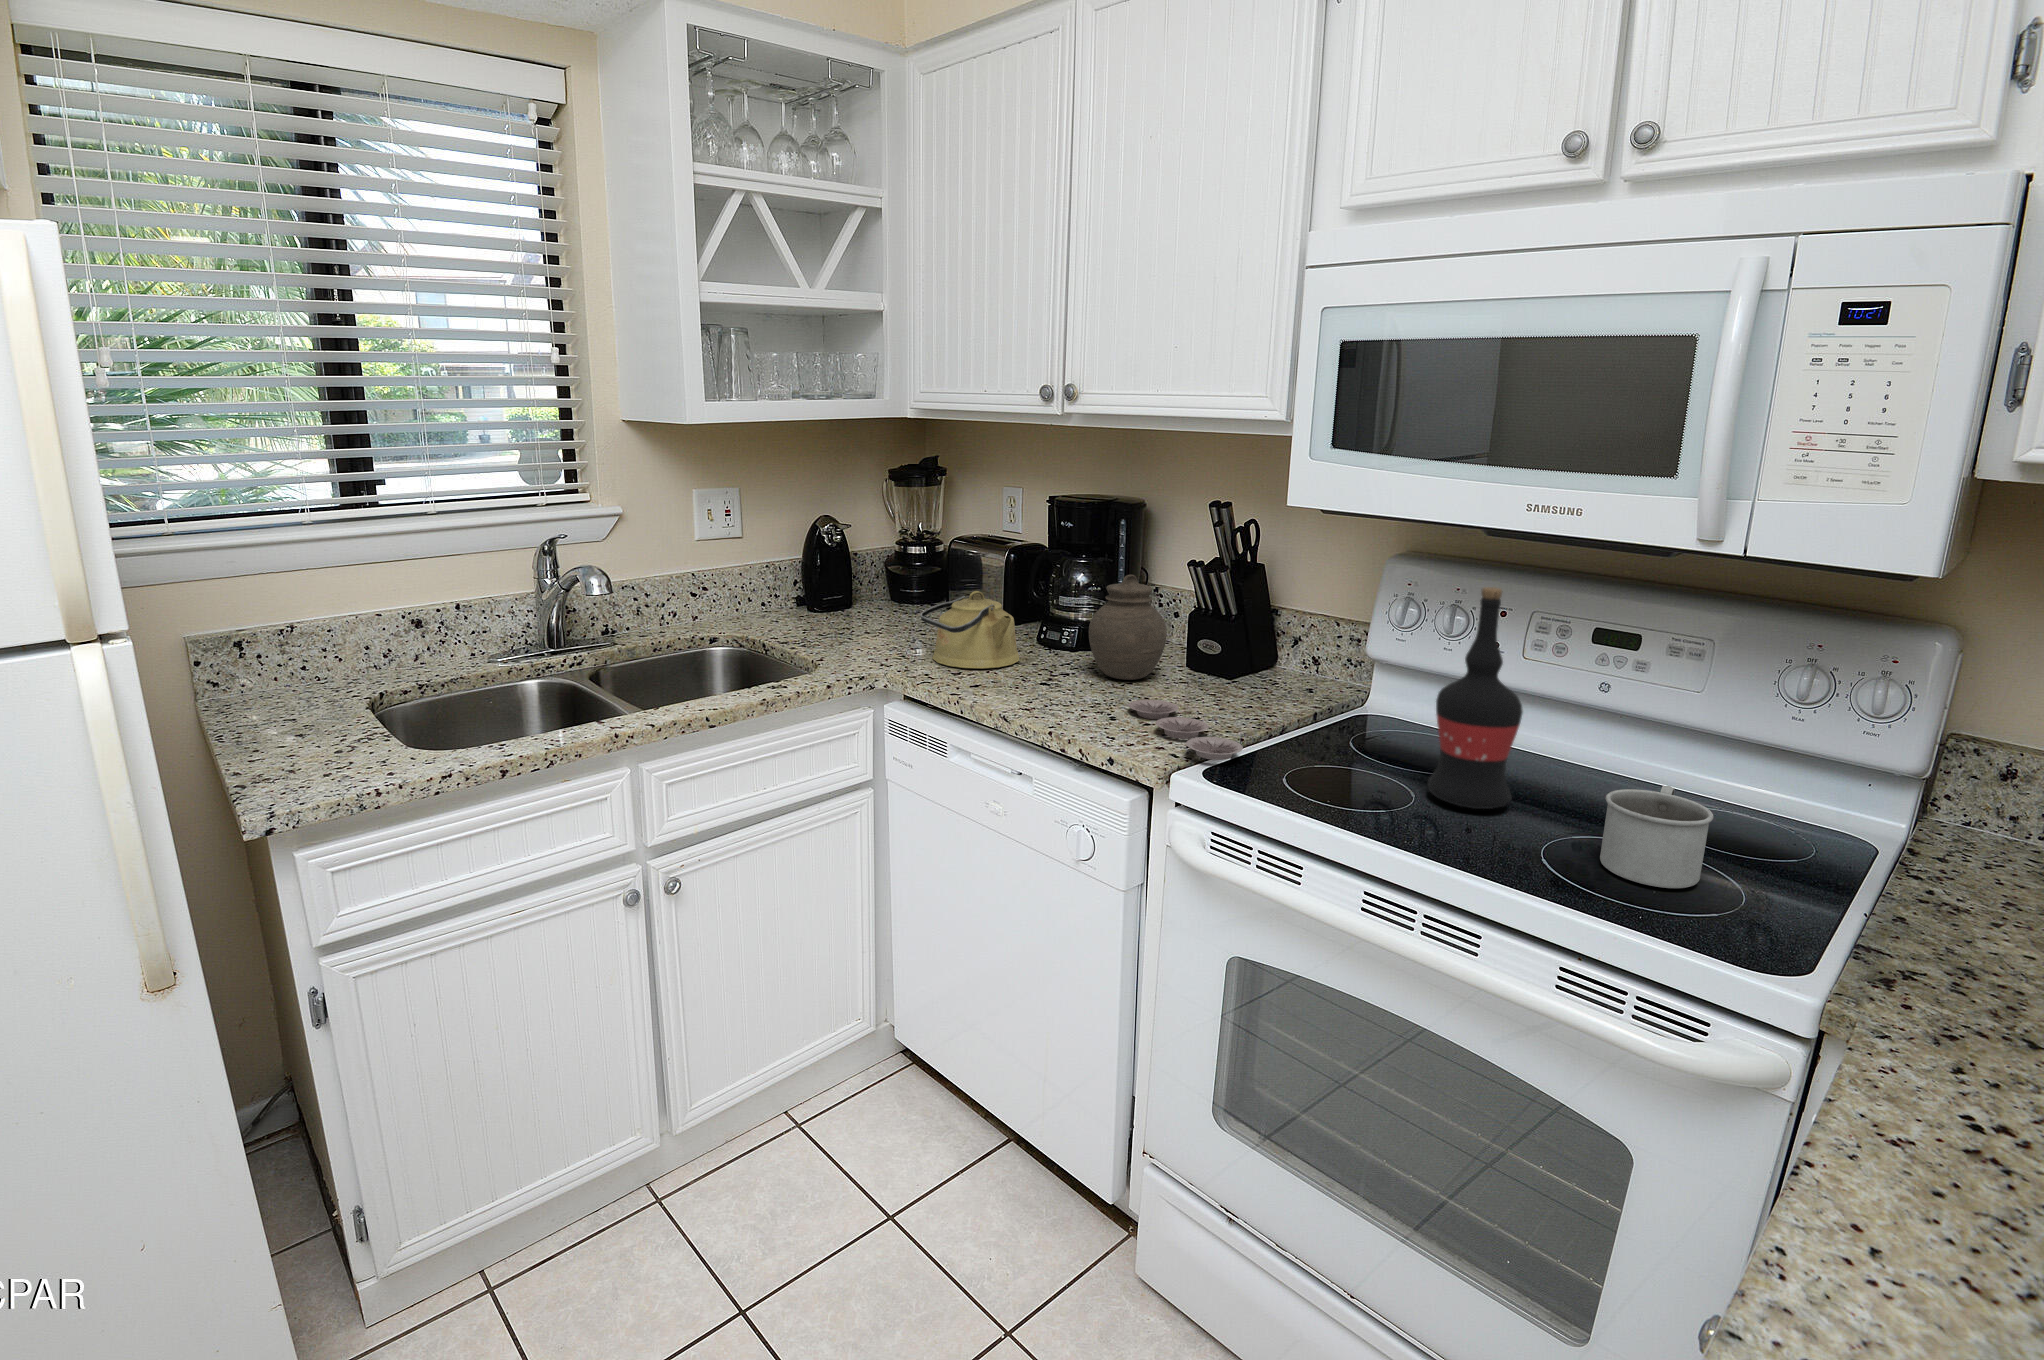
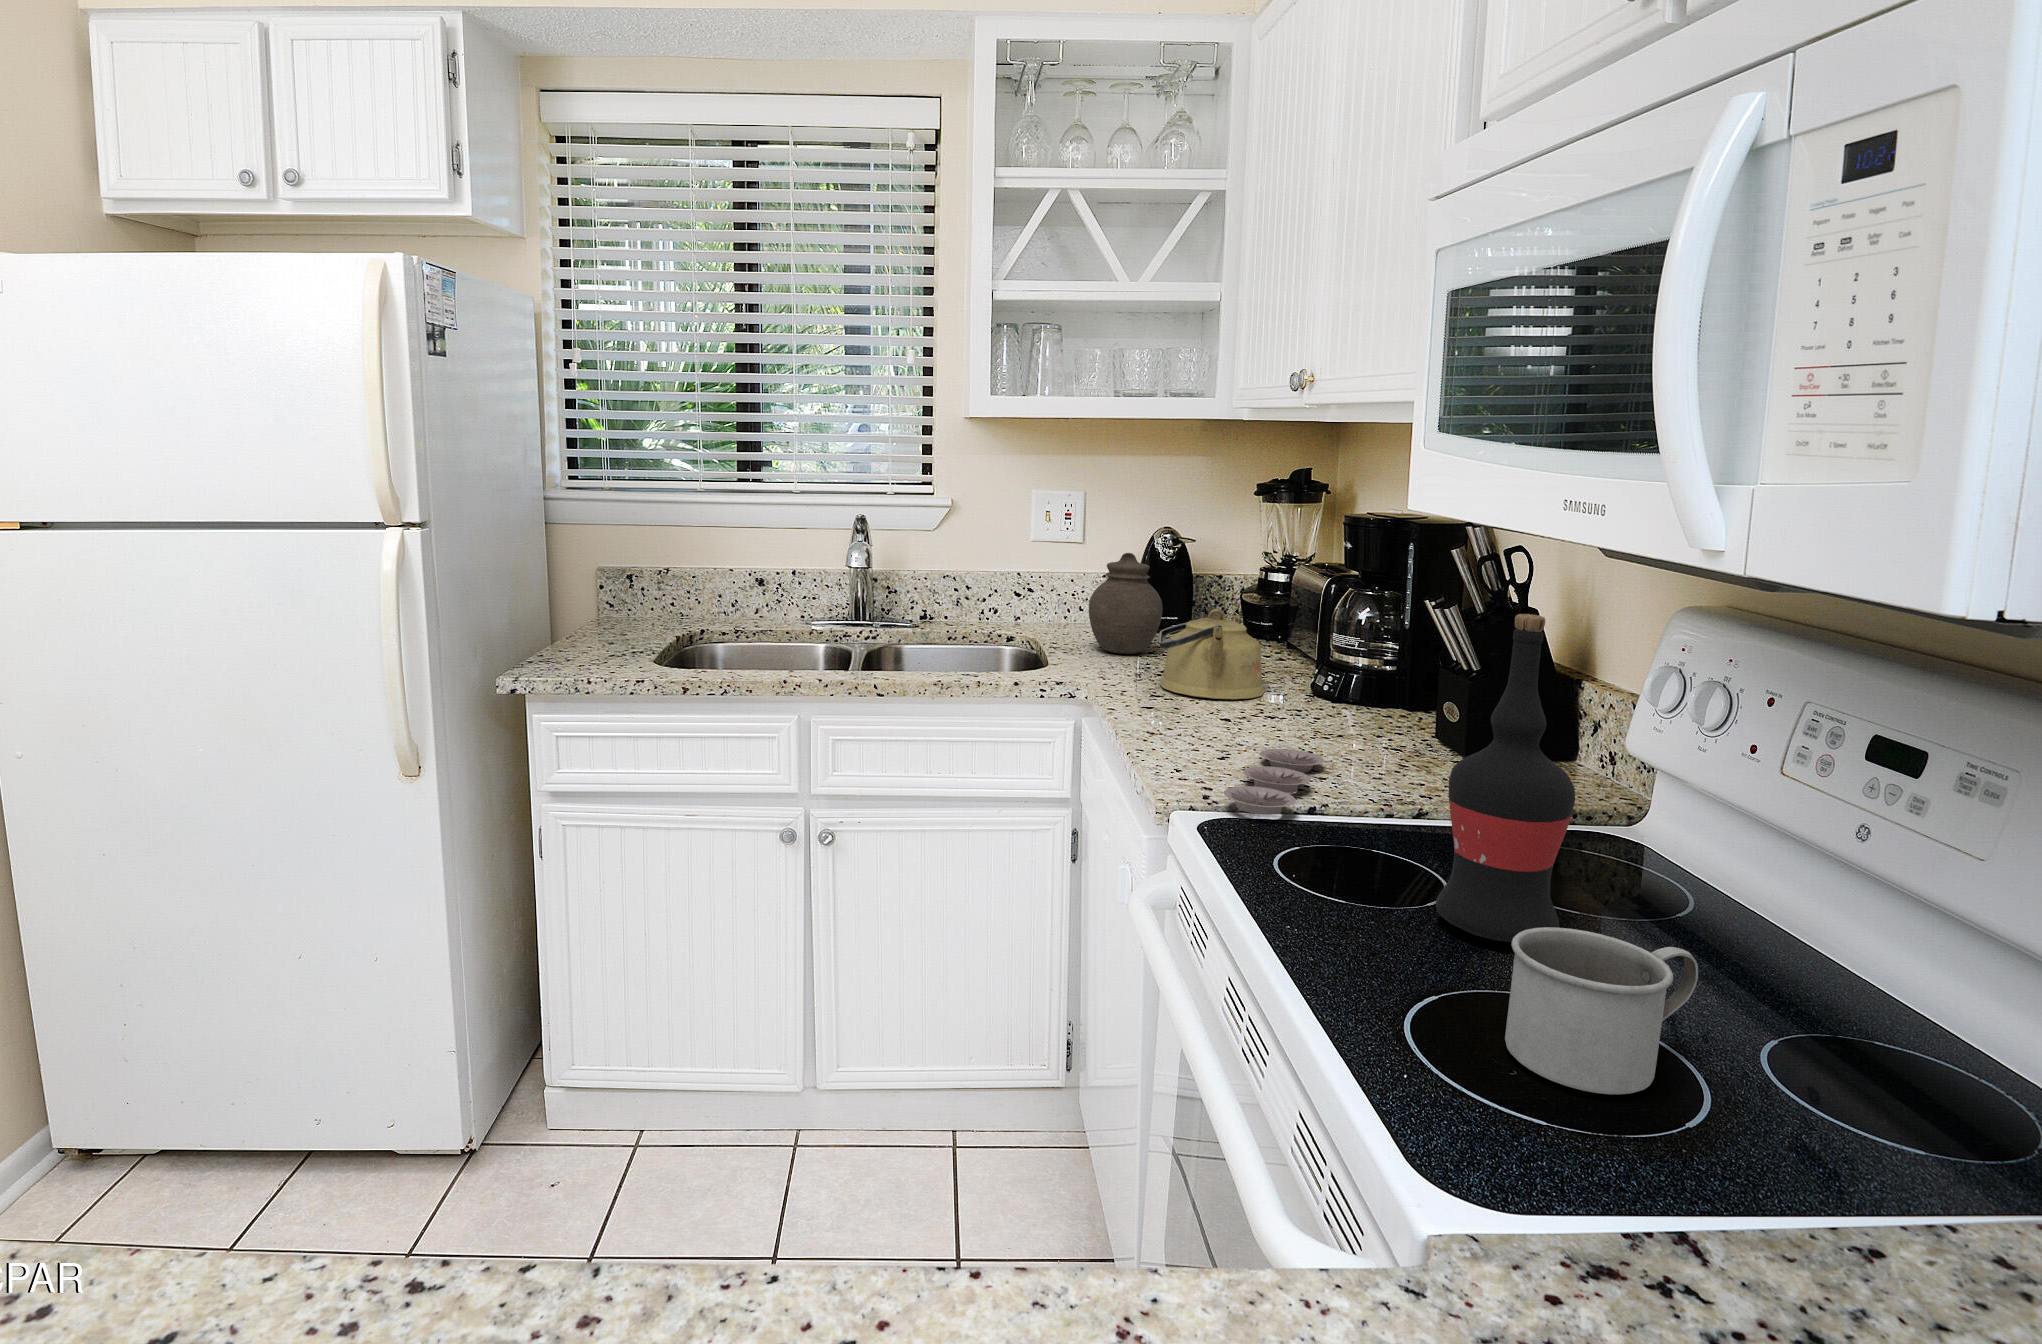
jar: present [1089,575,1167,680] -> present [1089,553,1162,654]

